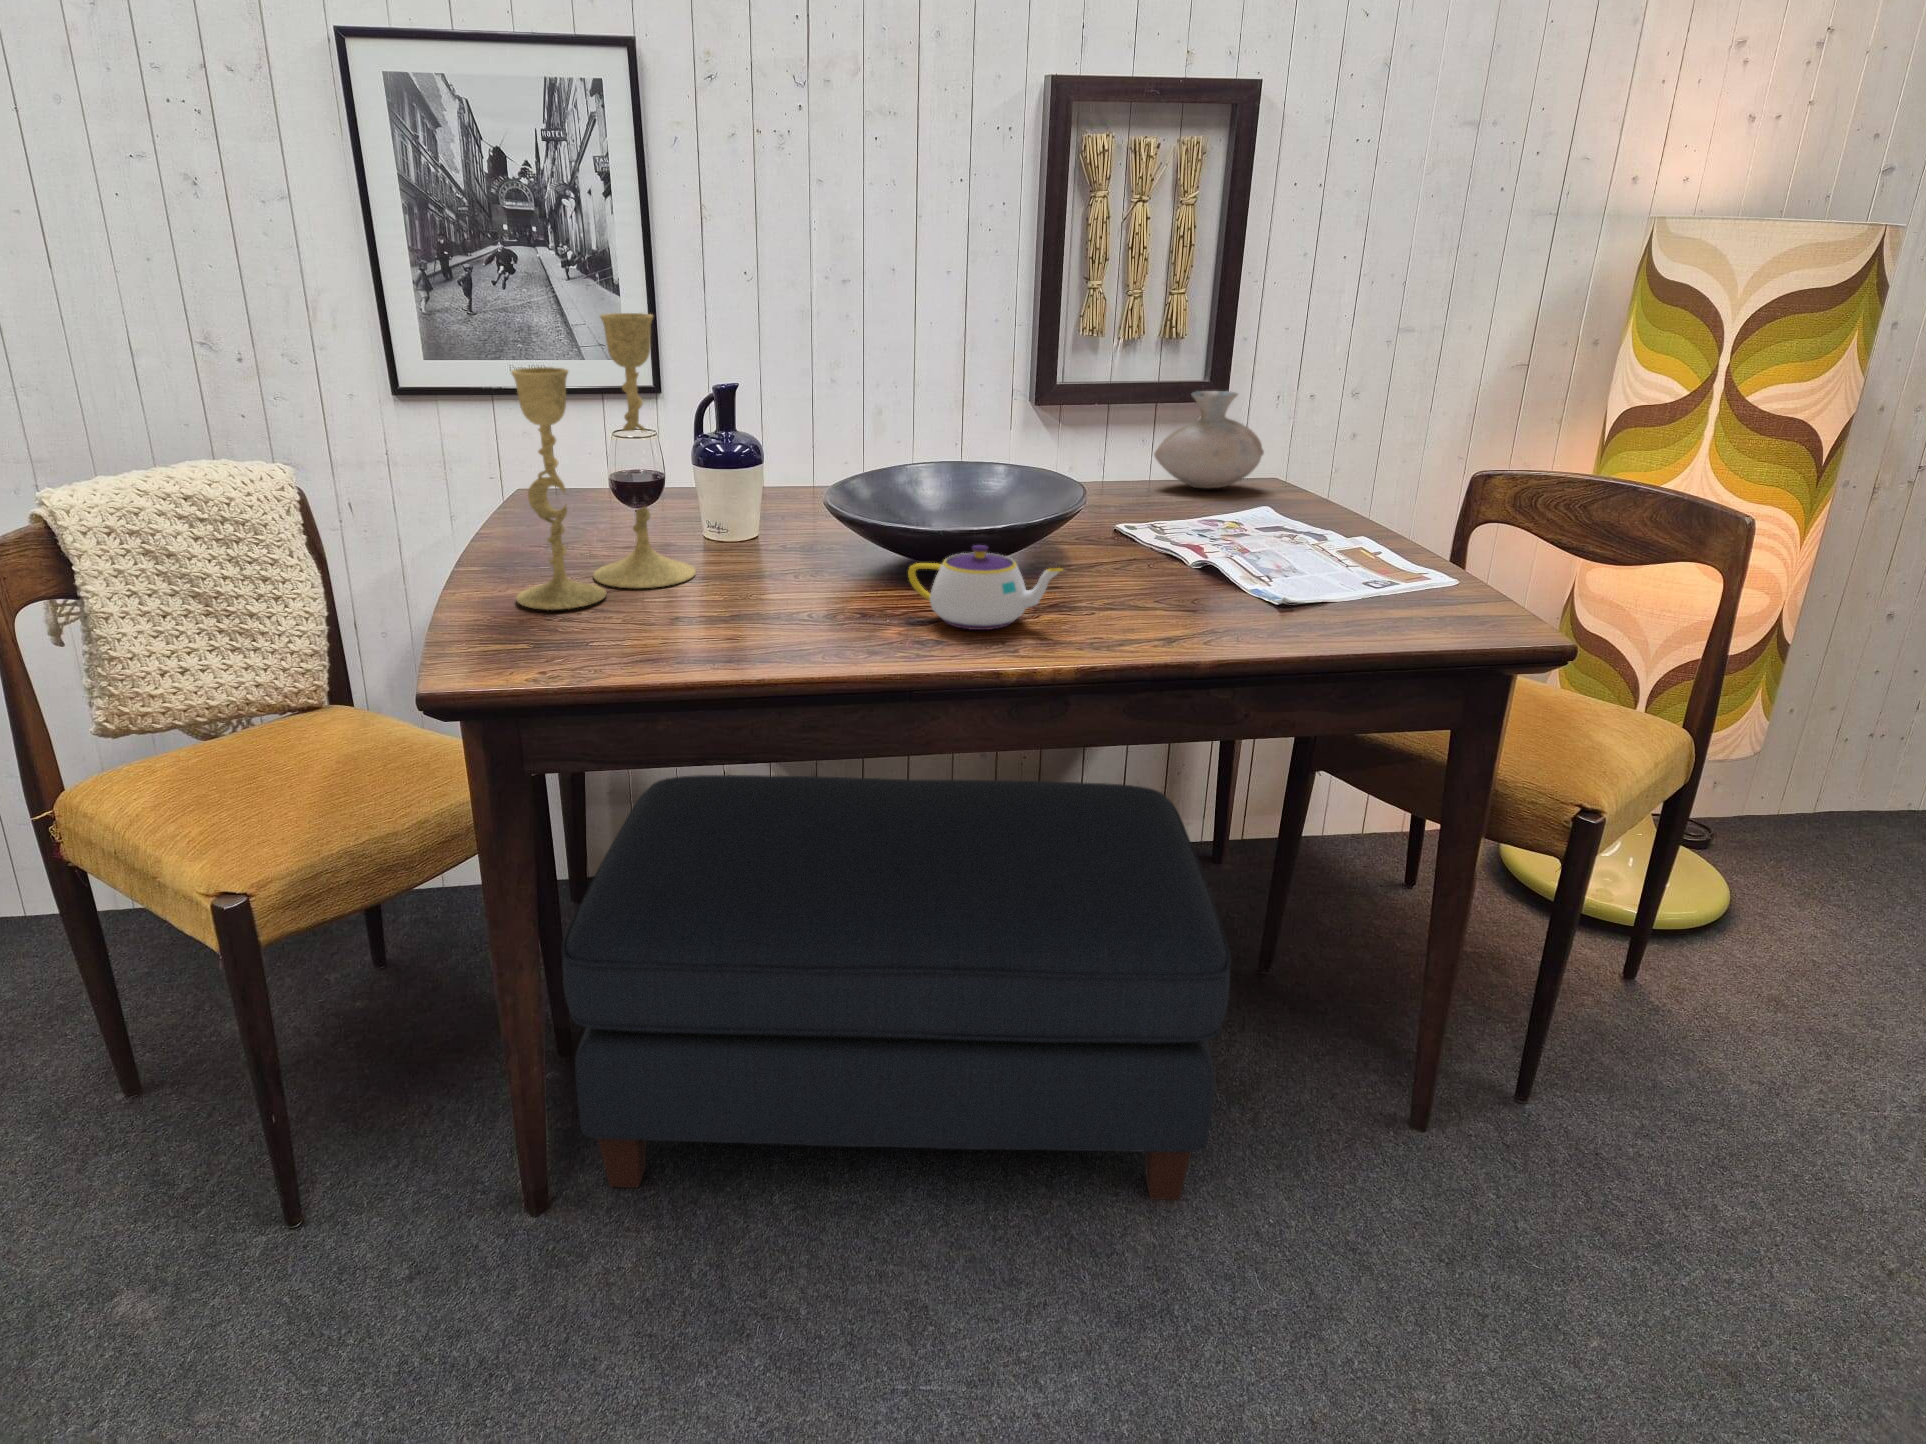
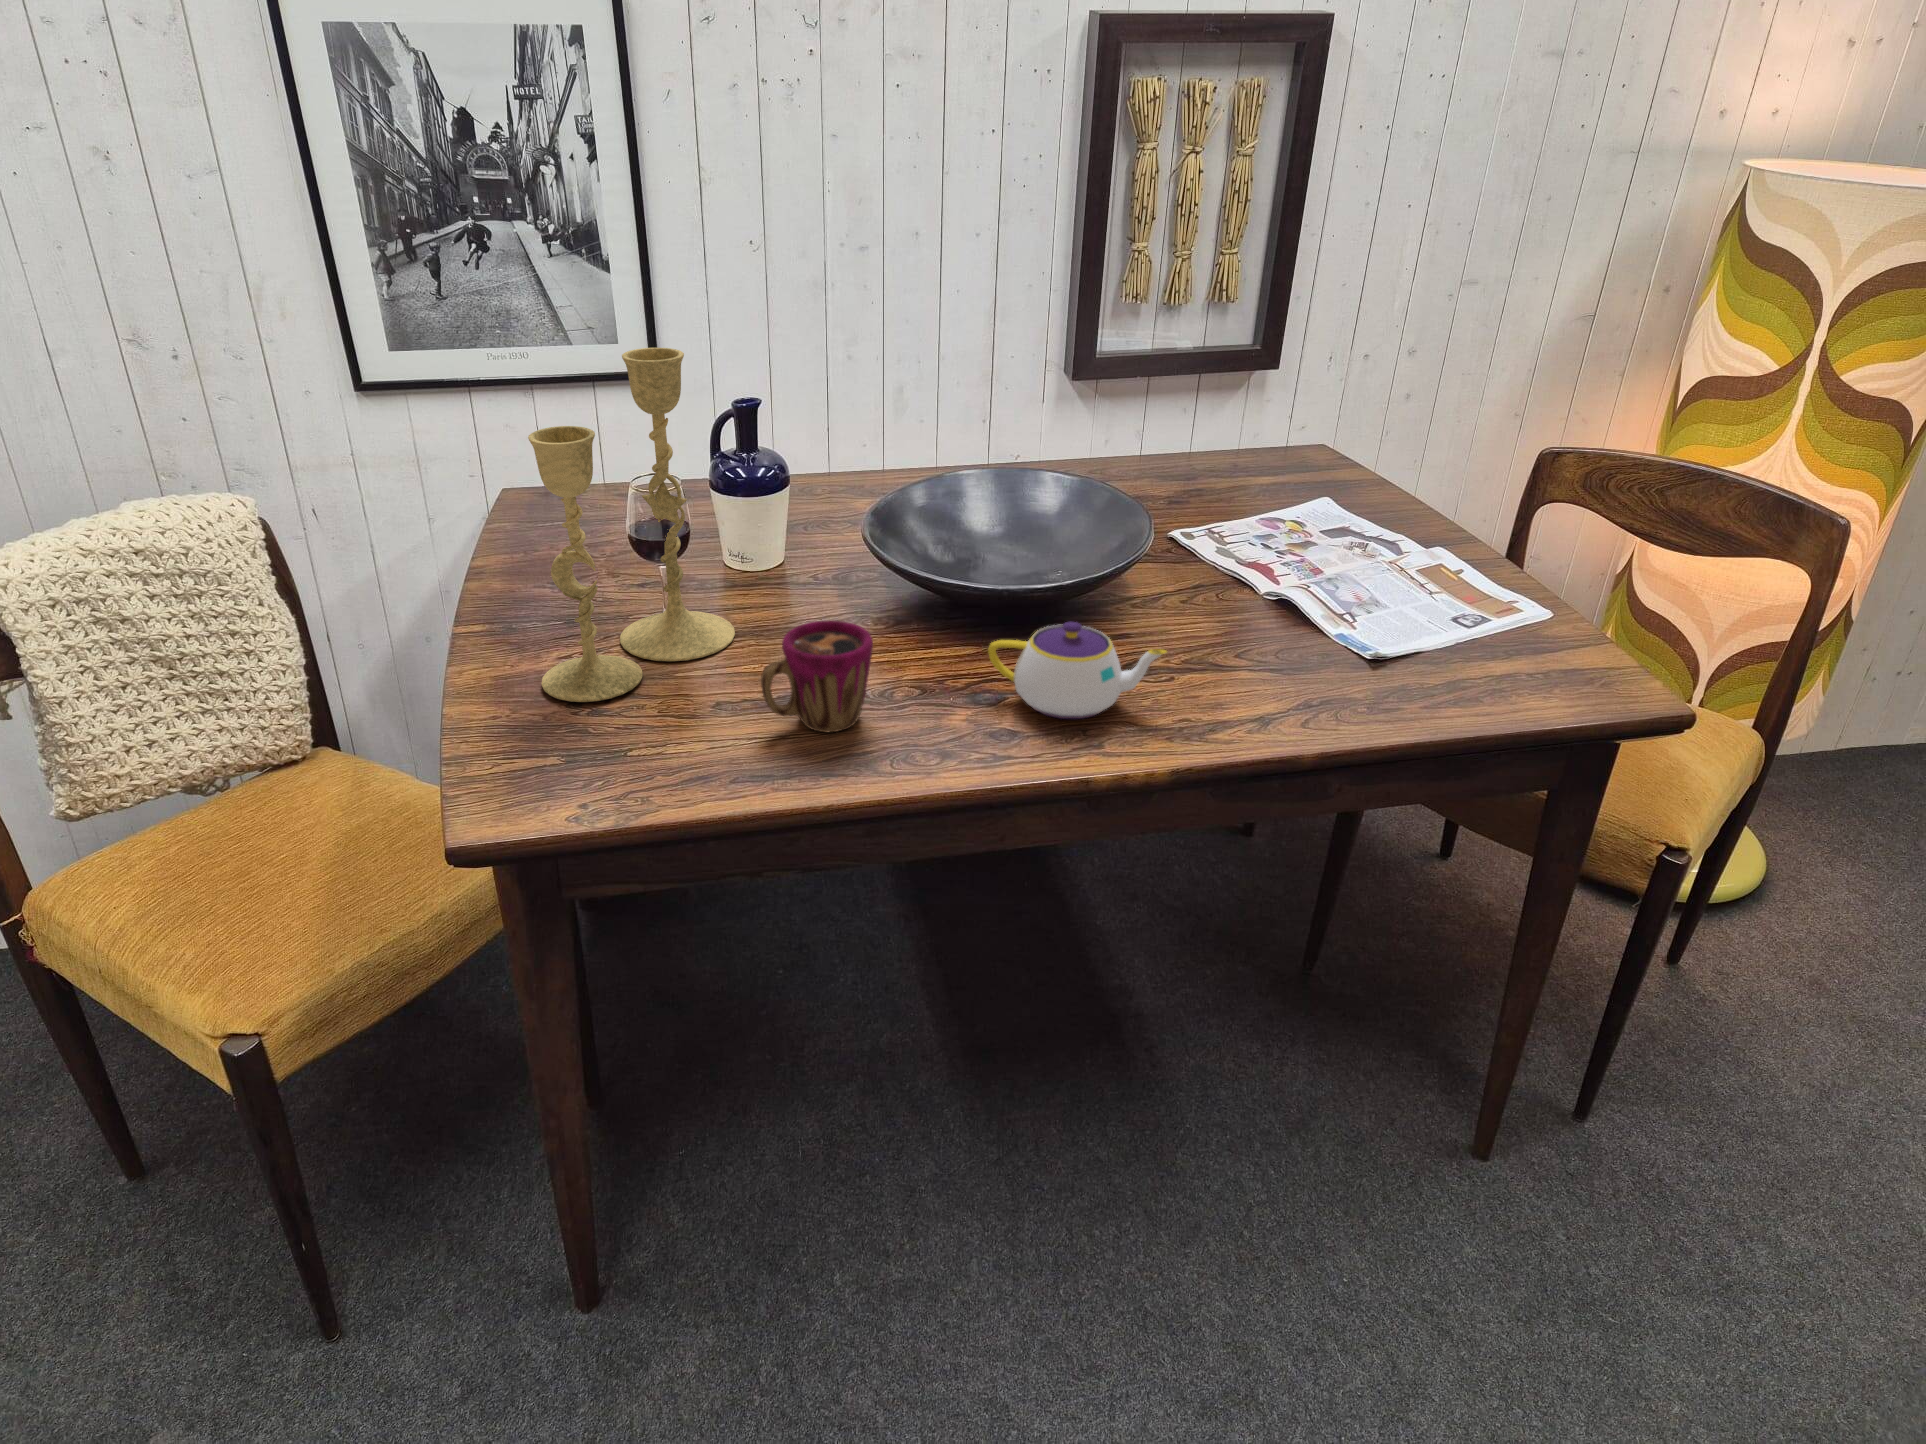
vase: present [1154,391,1264,488] -> none [1206,368,1325,477]
cup: none [700,539,800,633] -> present [761,620,873,732]
ottoman: present [562,775,1231,1200] -> none [615,816,1334,1284]

